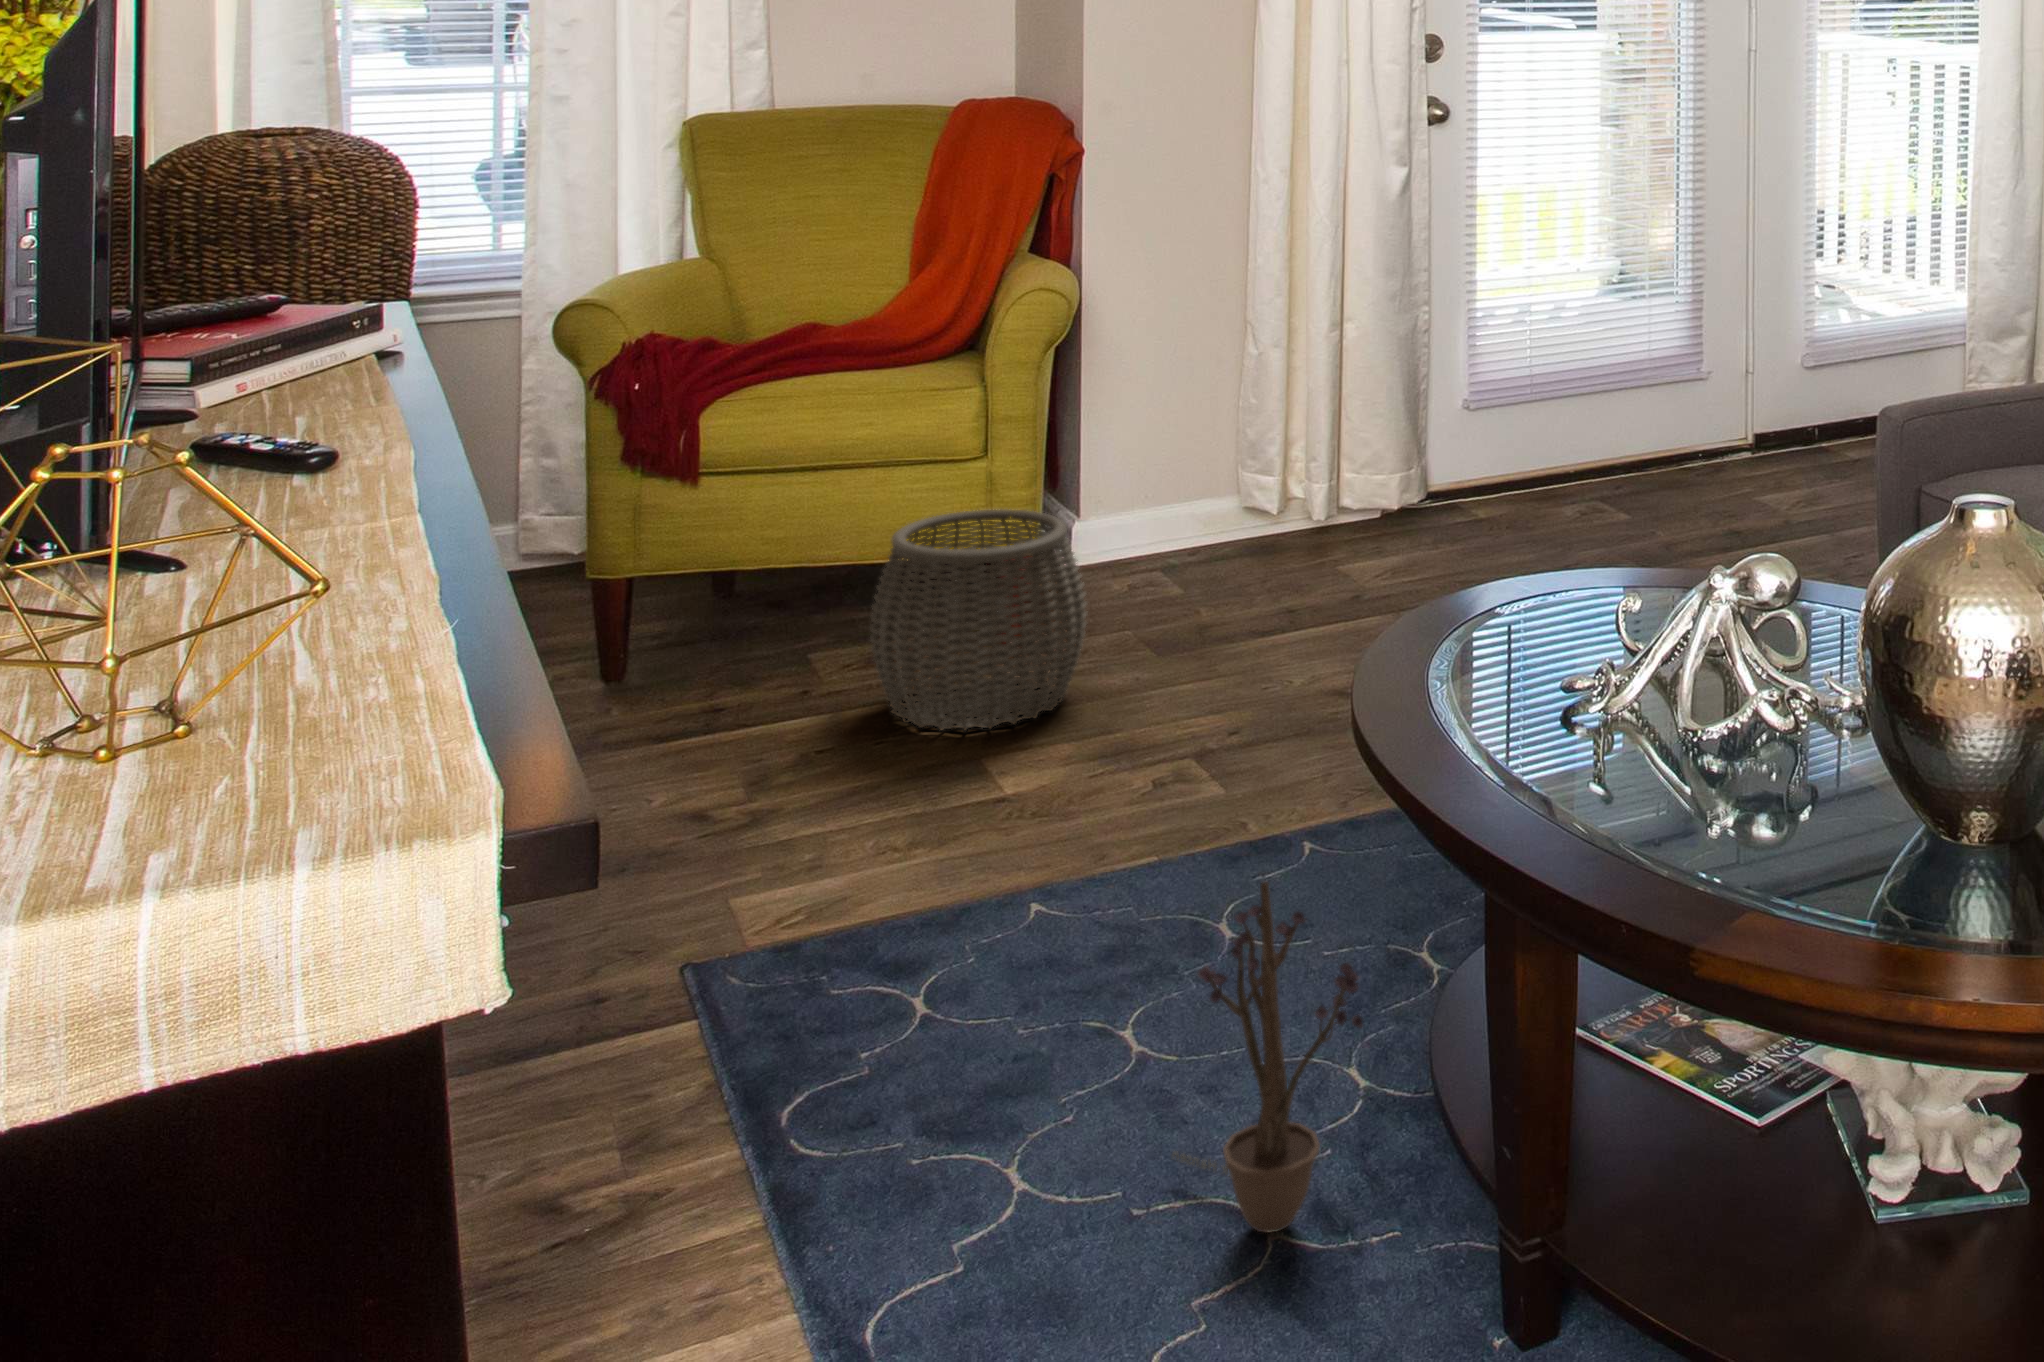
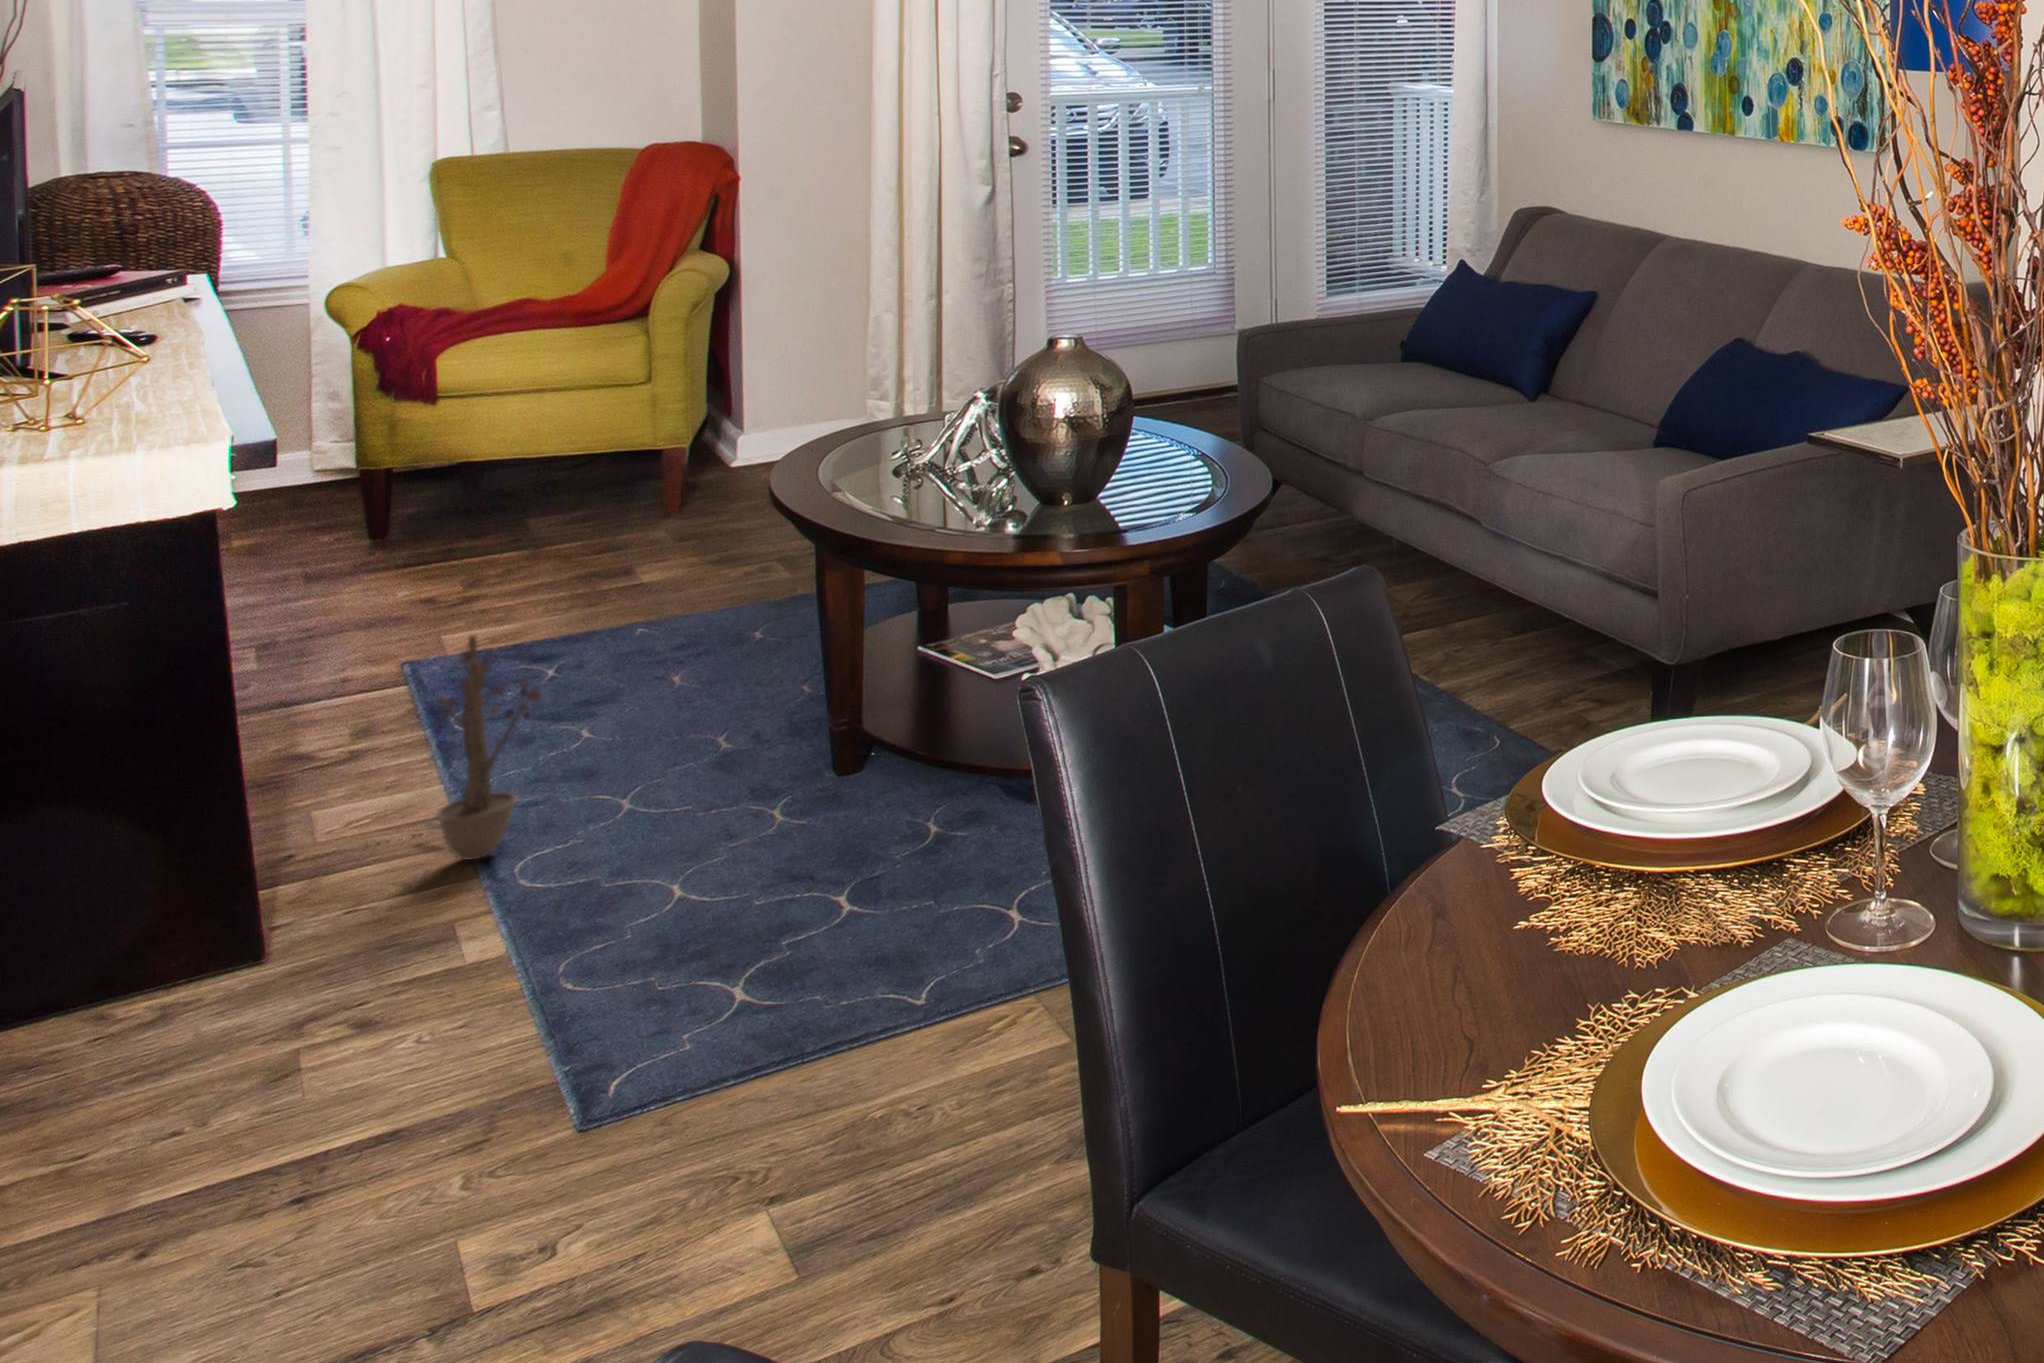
woven basket: present [870,509,1087,730] -> none [404,443,608,603]

